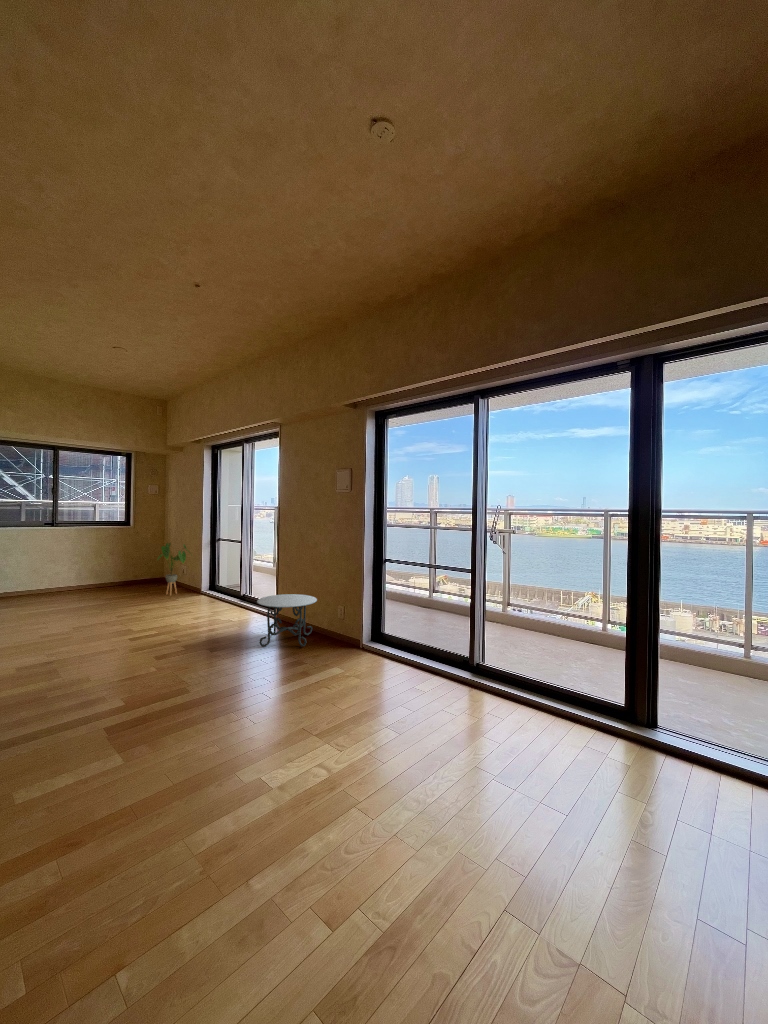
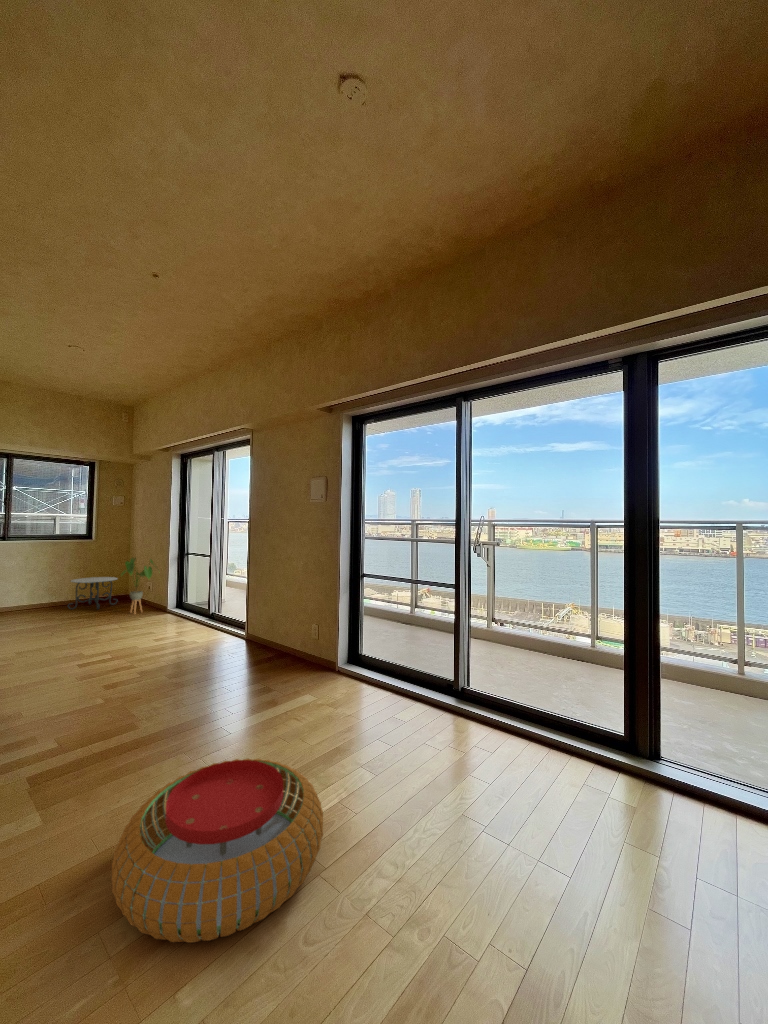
side table: present [257,594,317,647] -> present [68,577,118,609]
pouf: none [187,715,357,850] -> present [111,758,323,943]

